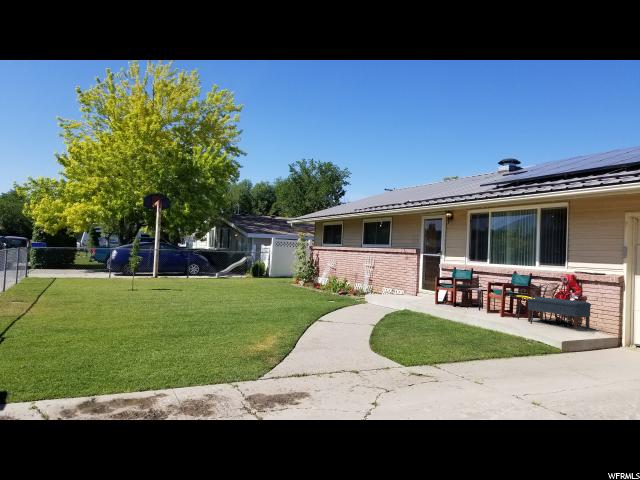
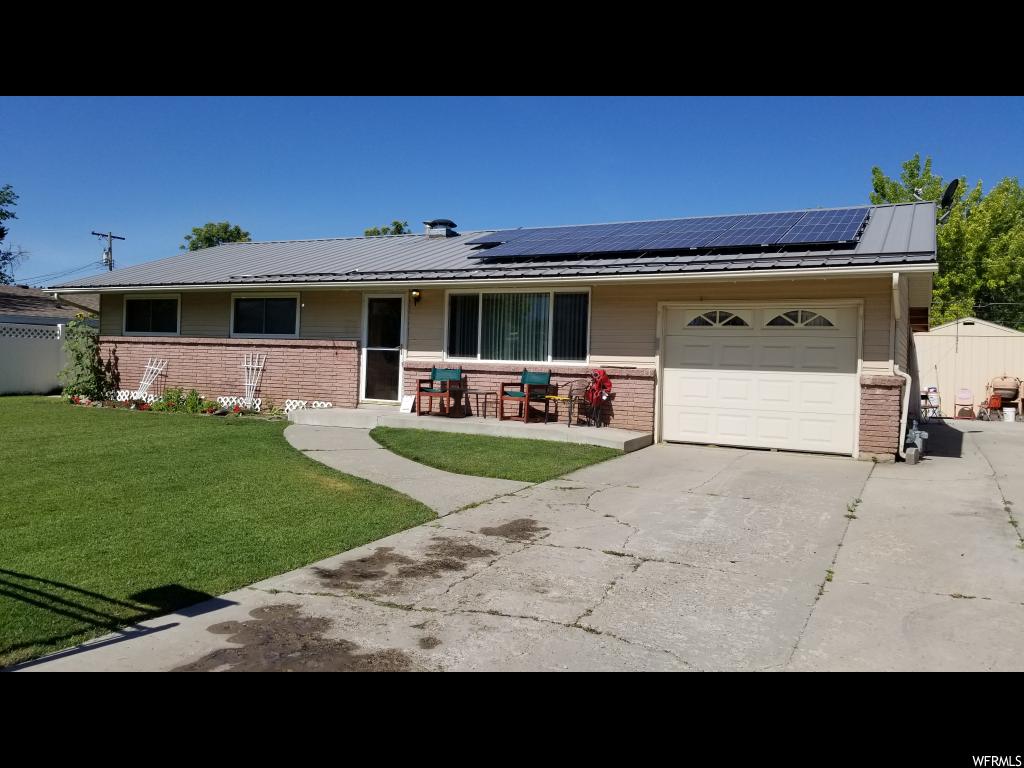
bench: present [527,297,591,329] -> none [556,397,624,430]

